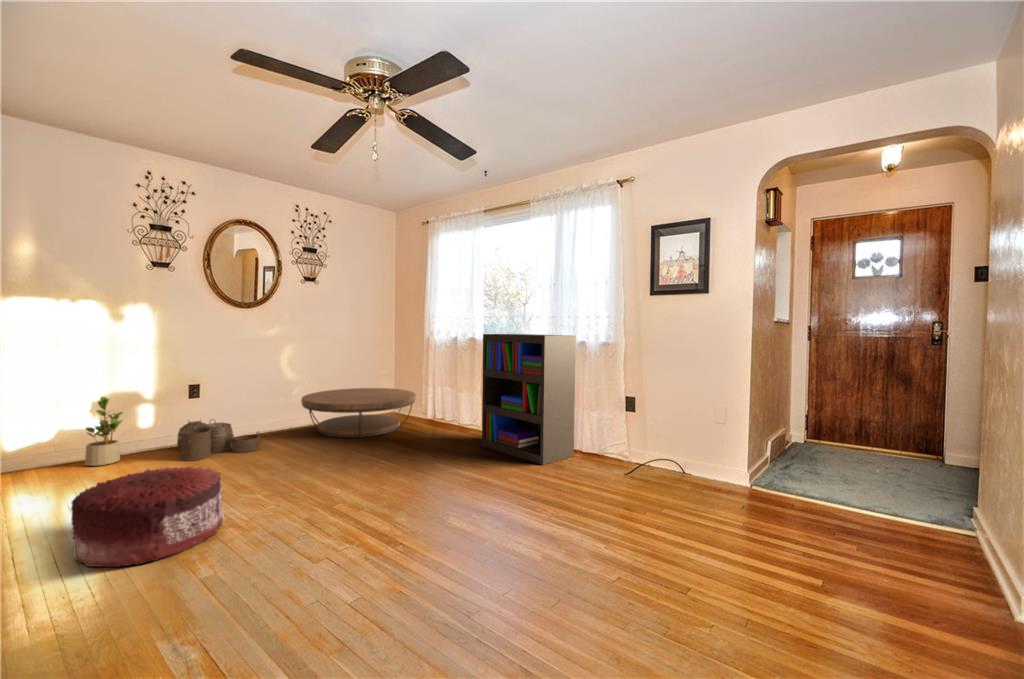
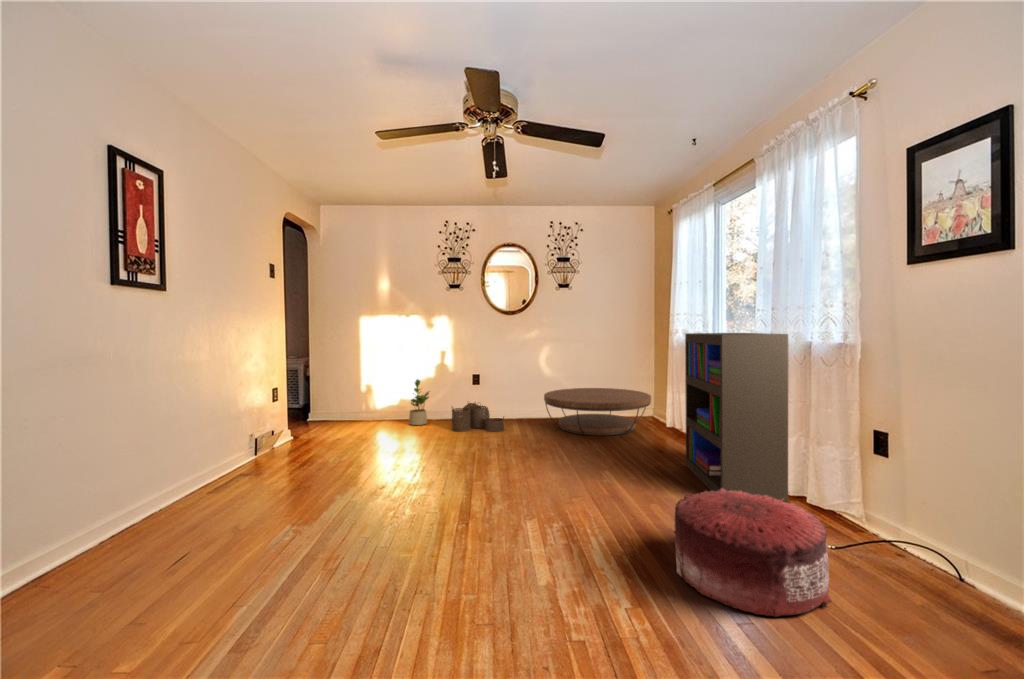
pouf: present [71,467,224,567] -> present [674,488,832,617]

